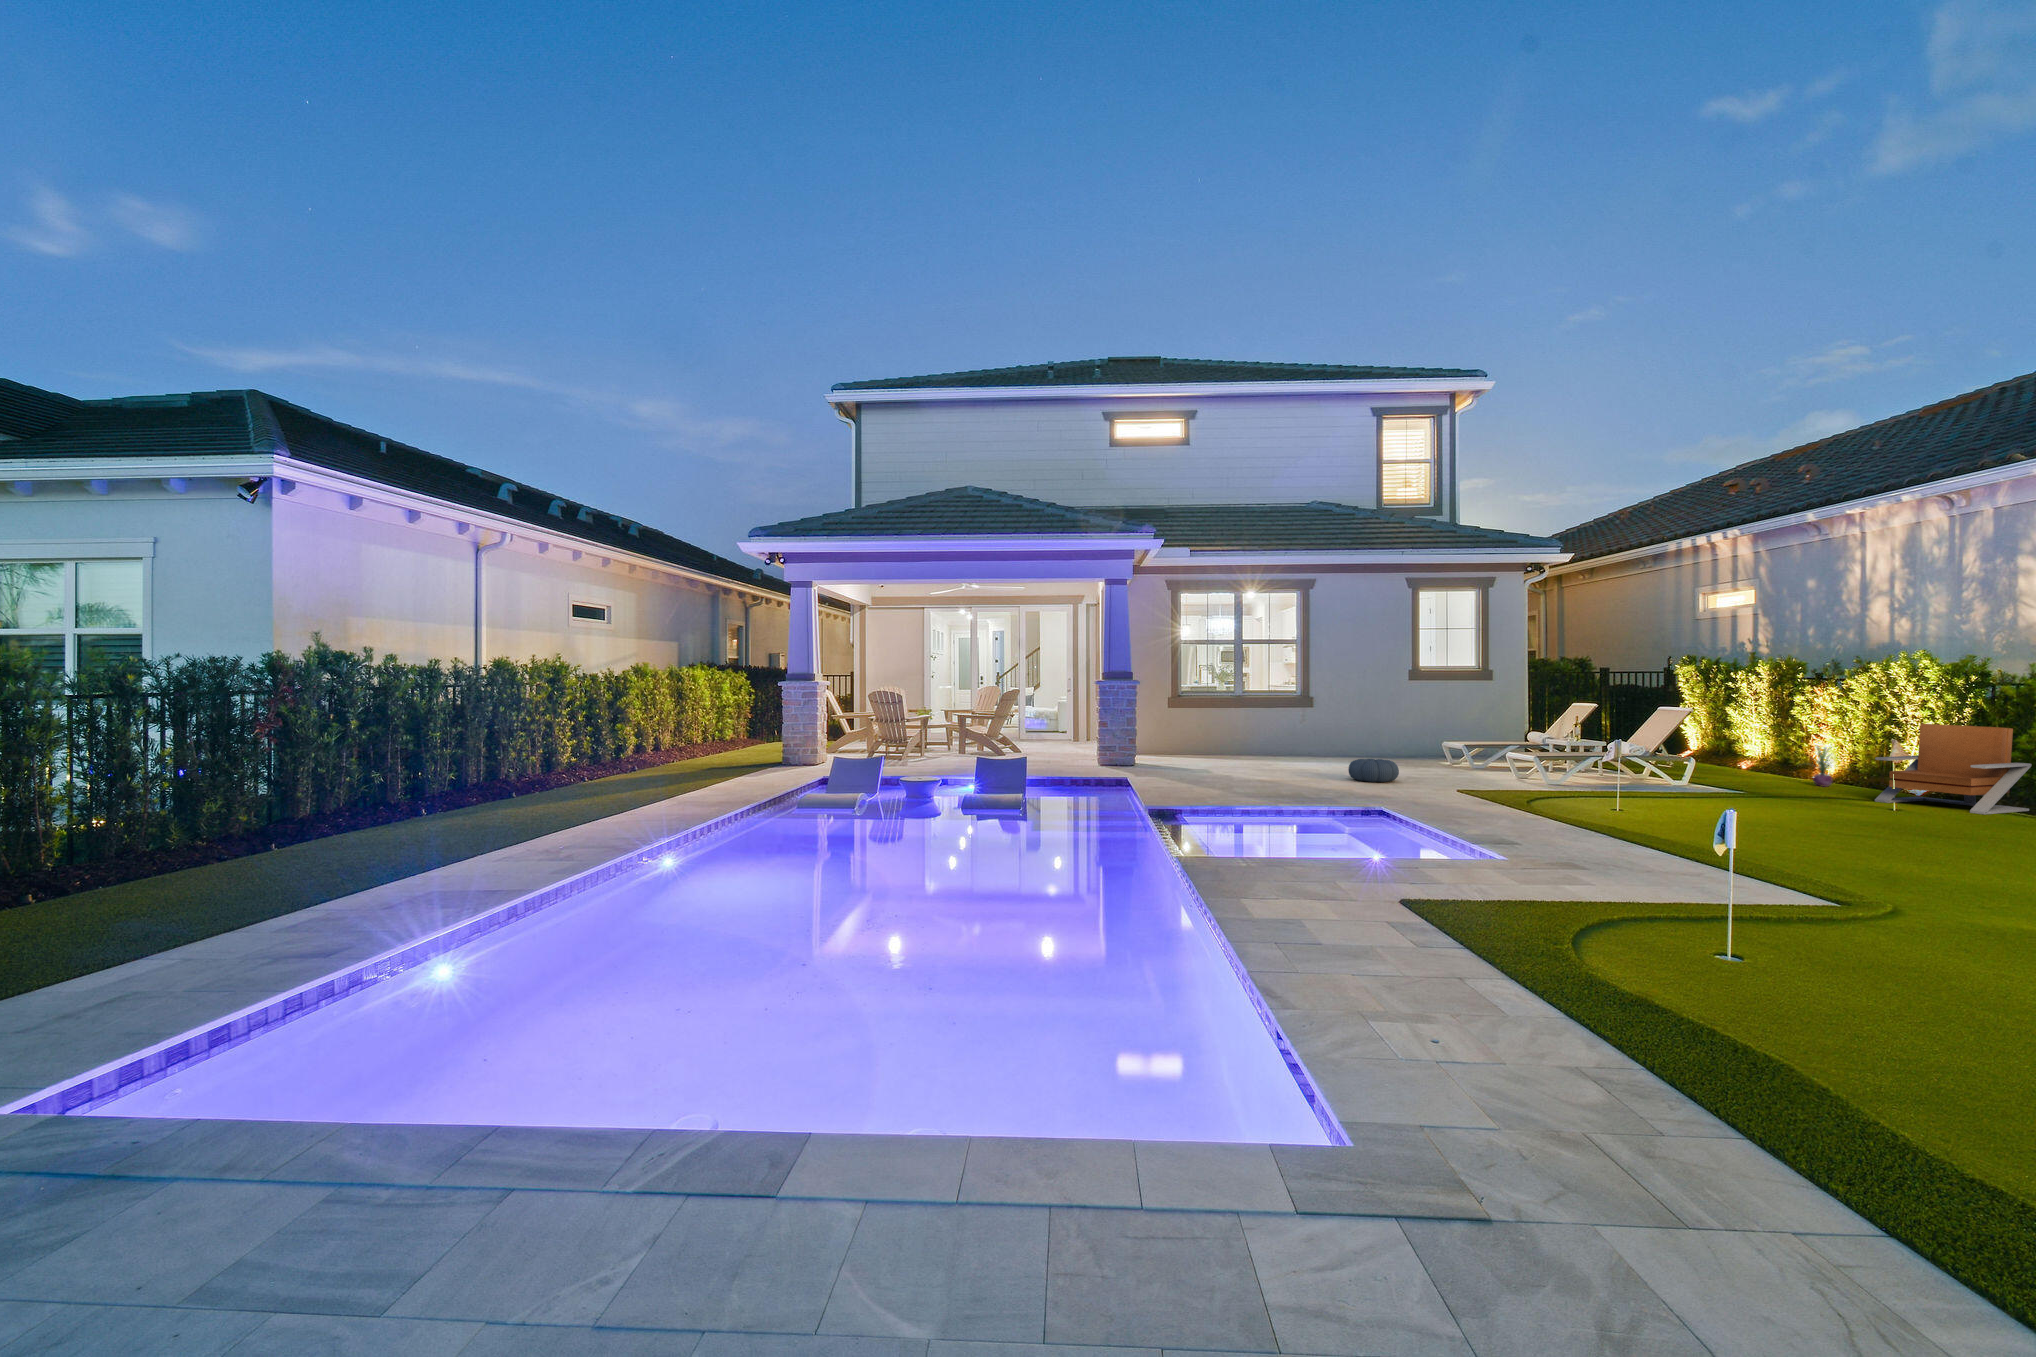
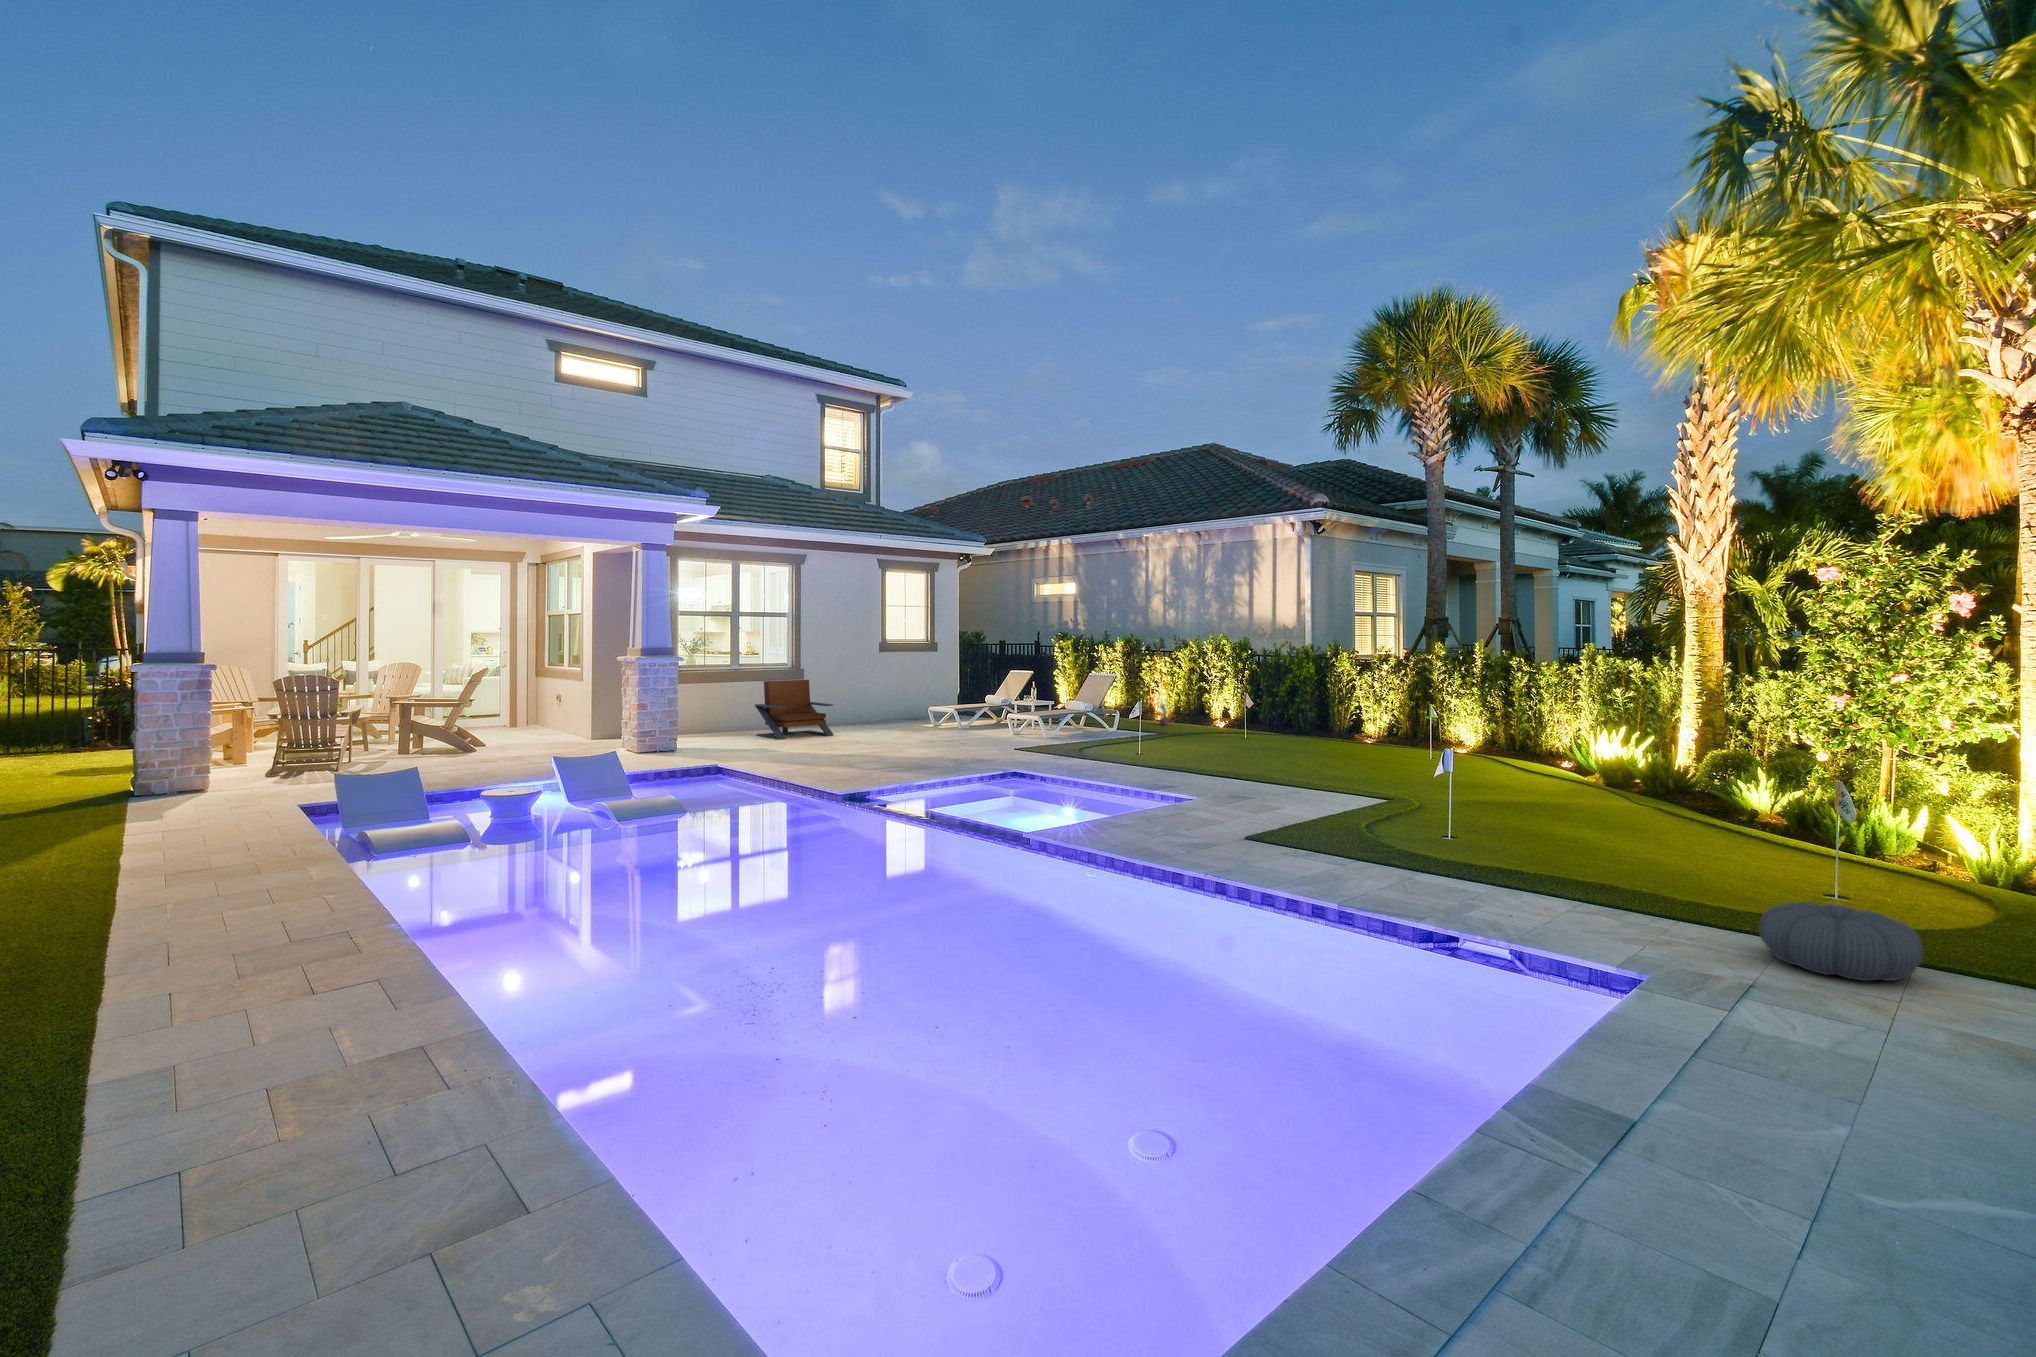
lounge chair: present [1875,724,2032,814] -> present [755,680,833,740]
pouf: present [1348,759,1399,782] -> present [1759,902,1923,981]

